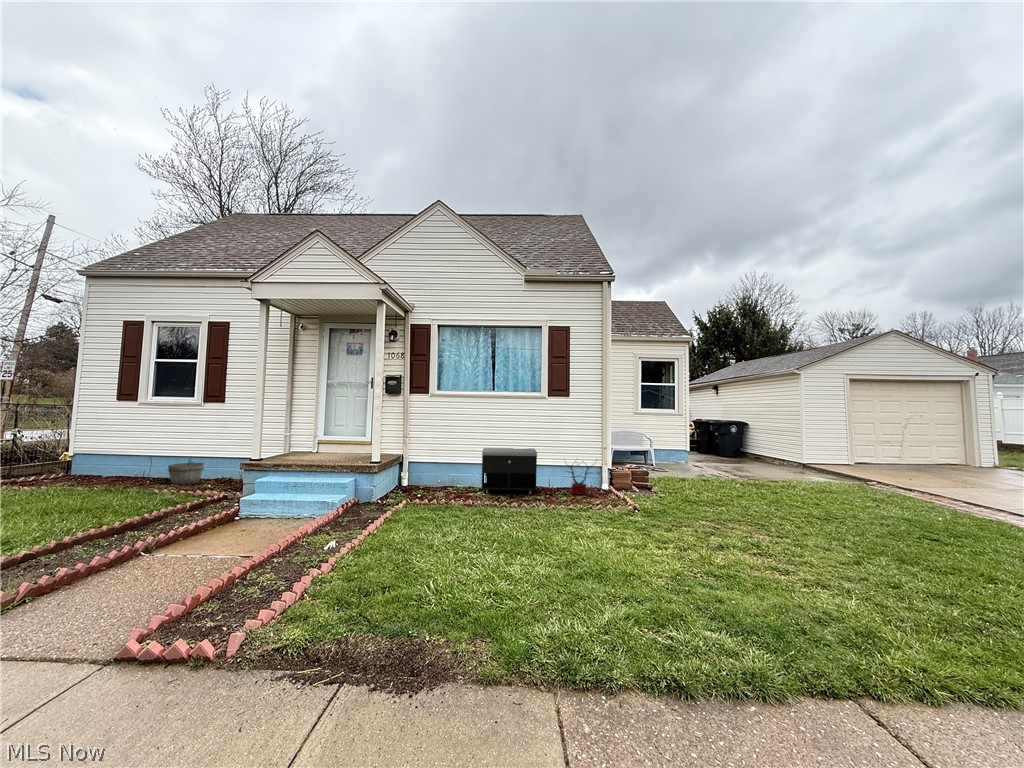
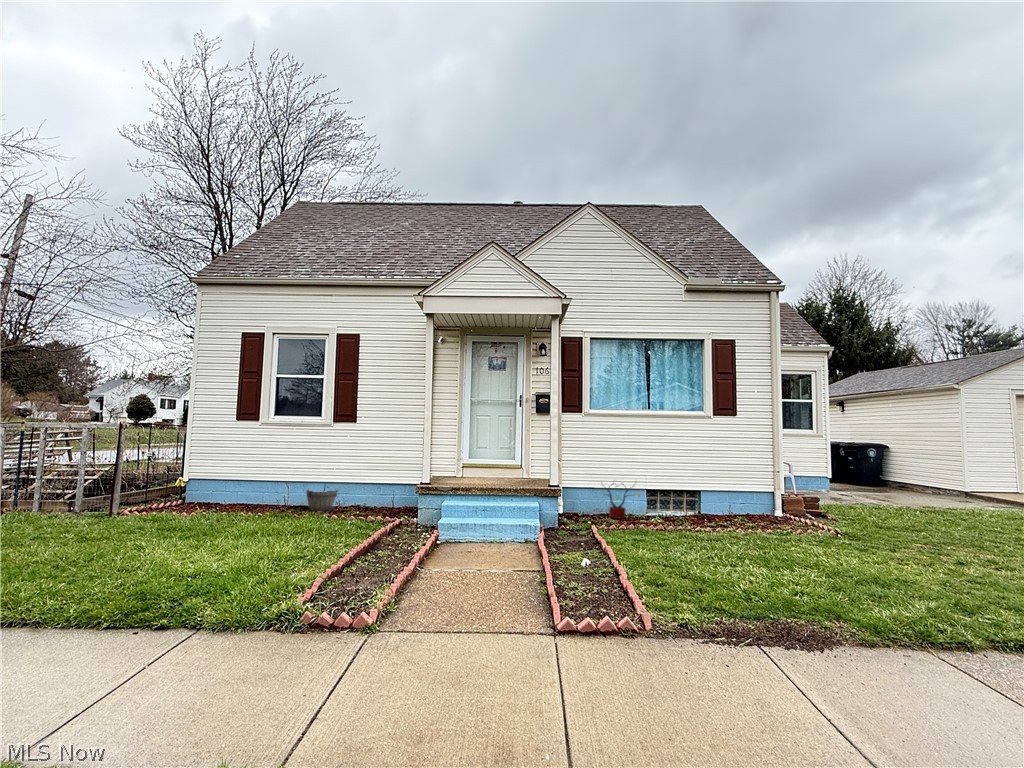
storage bench: present [482,448,537,494] -> none [643,471,710,520]
decorative plant: present [570,465,600,495] -> present [607,483,640,518]

